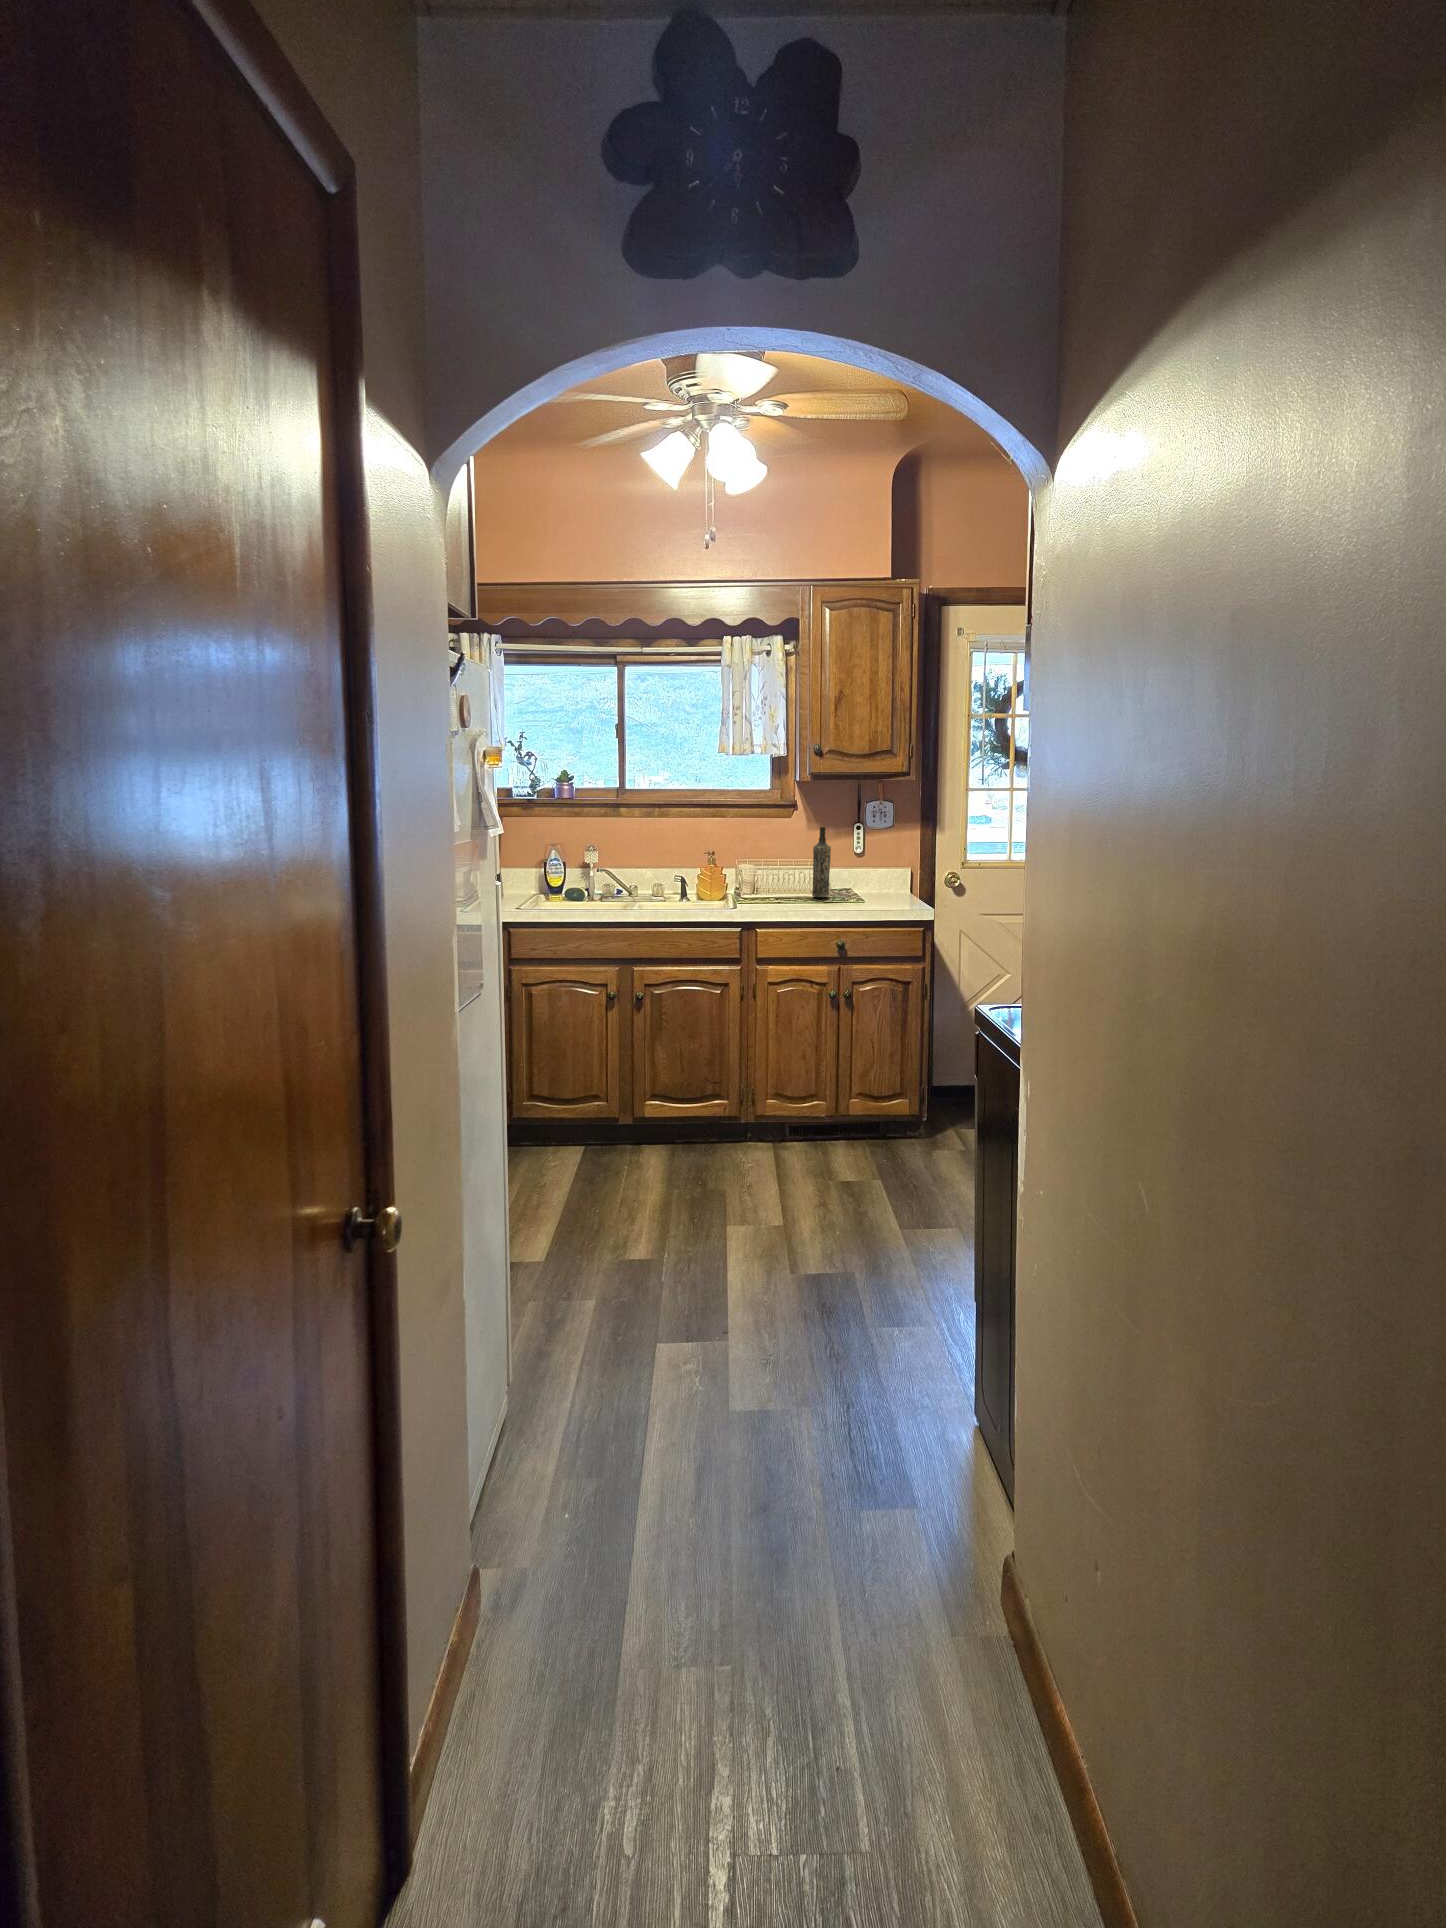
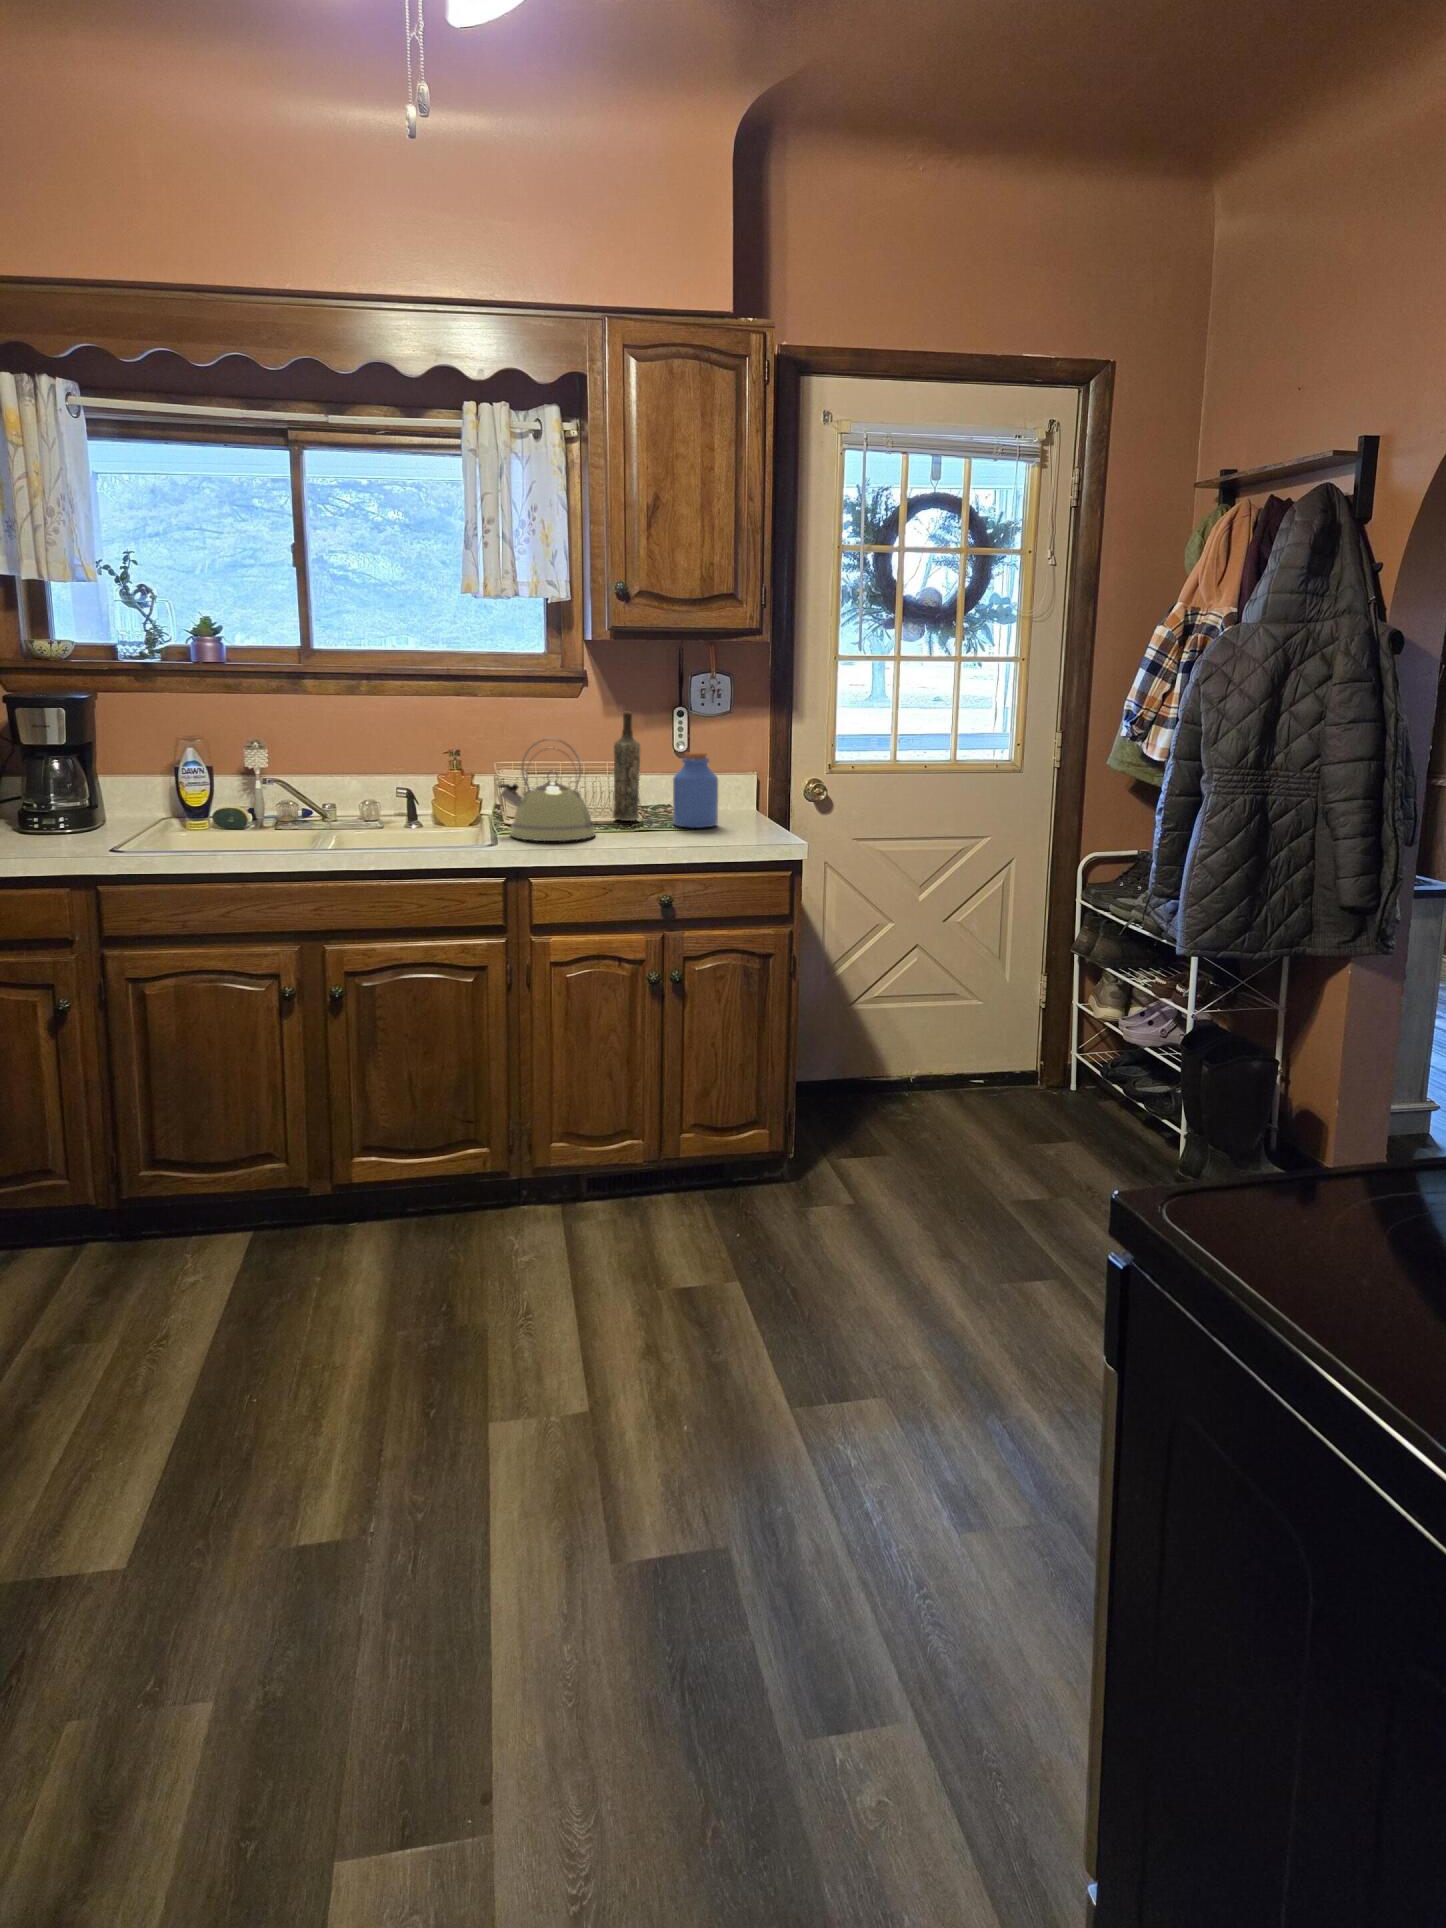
kettle: none [738,843,799,907] -> present [498,738,595,841]
jar: none [851,852,882,902] -> present [673,752,718,828]

